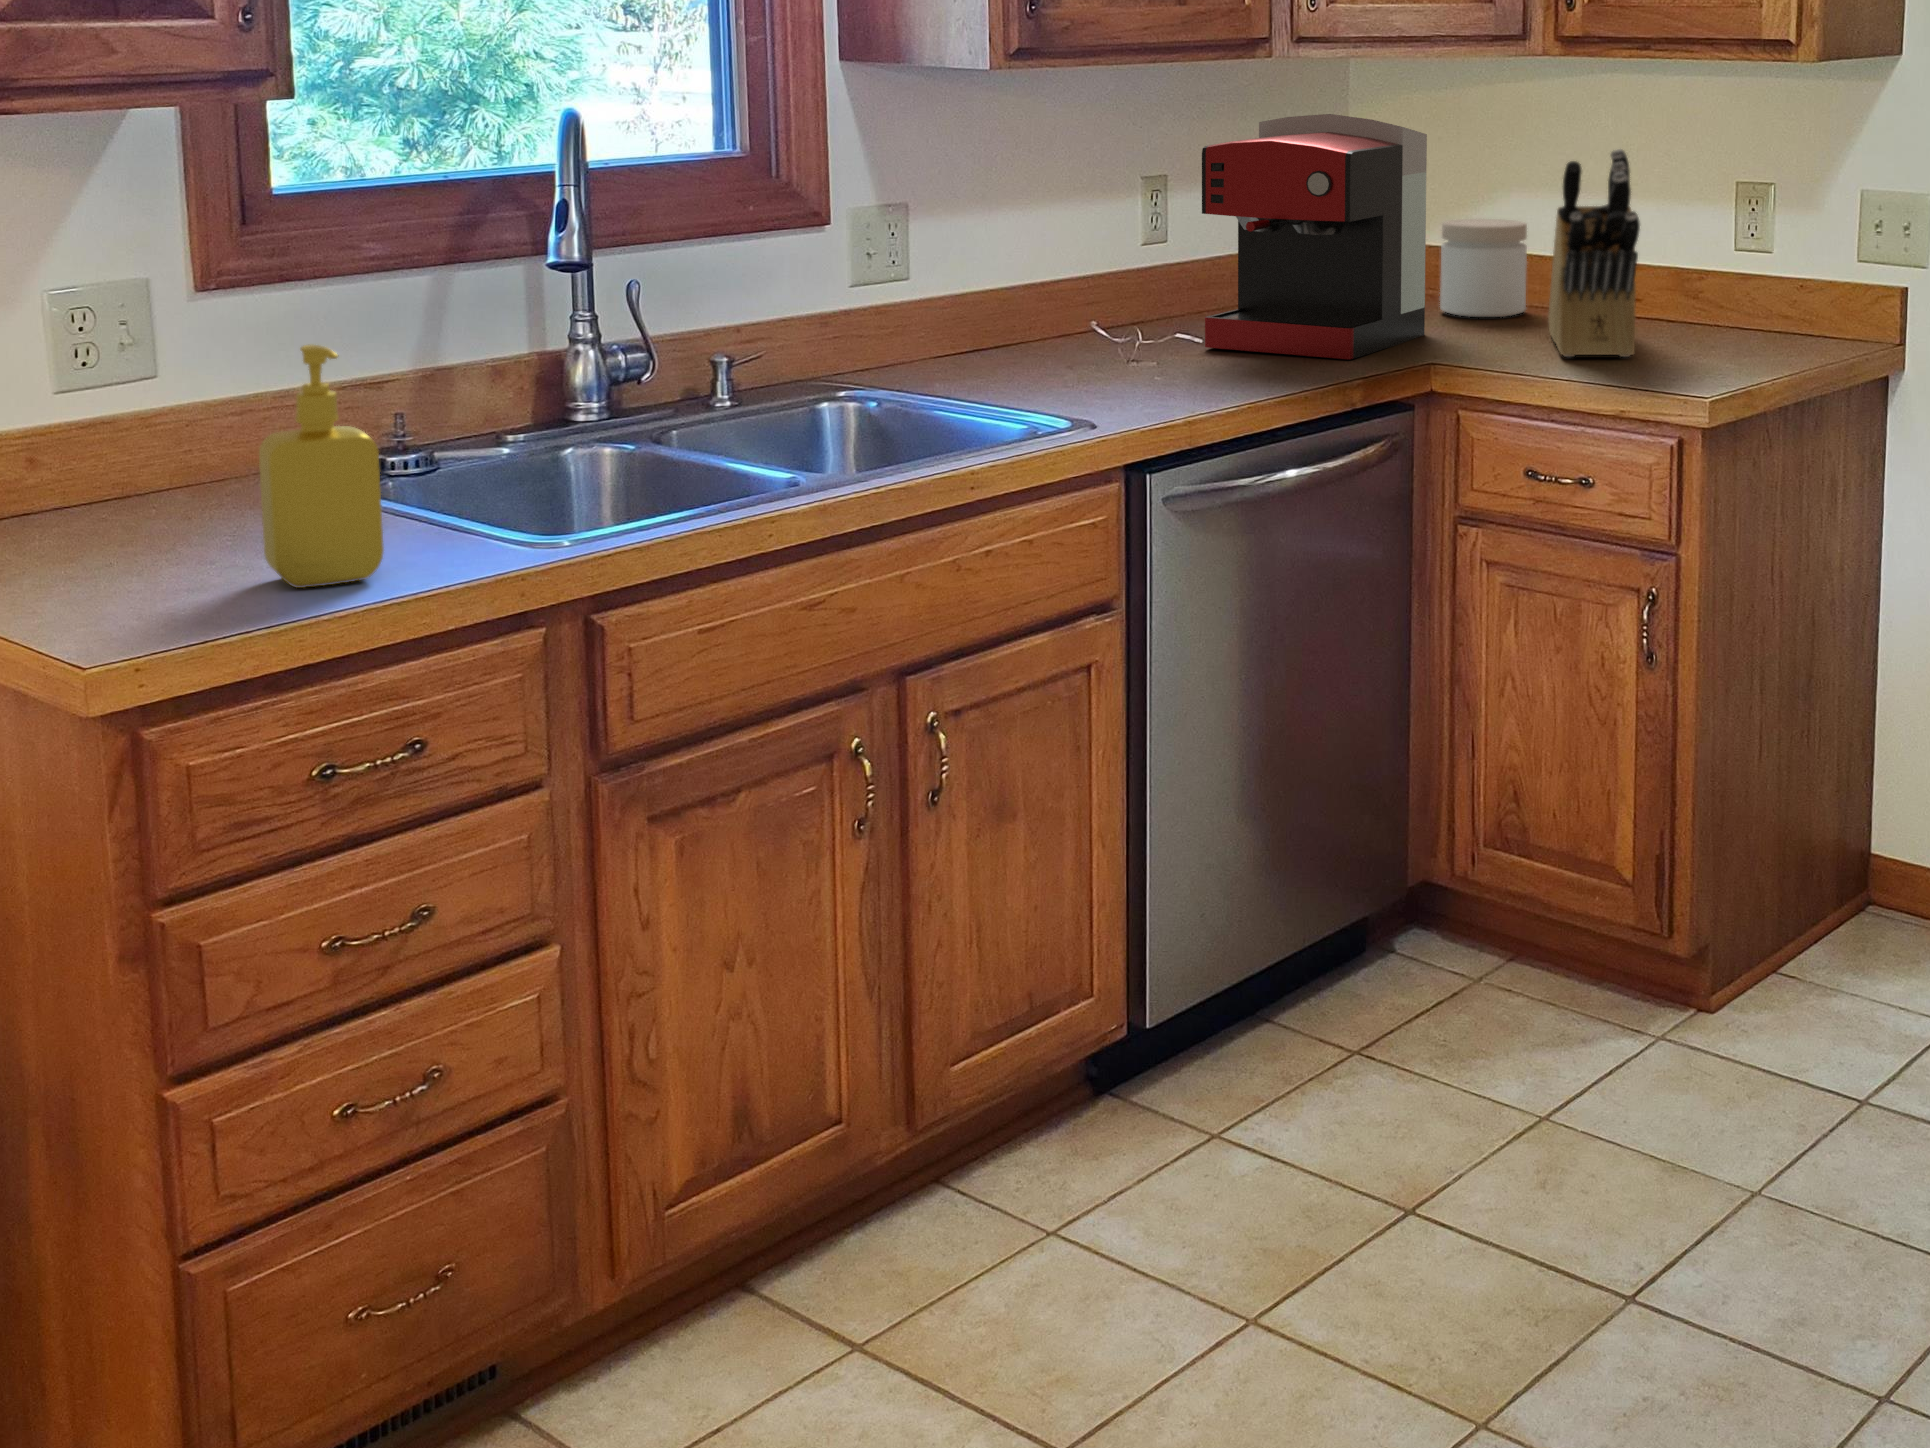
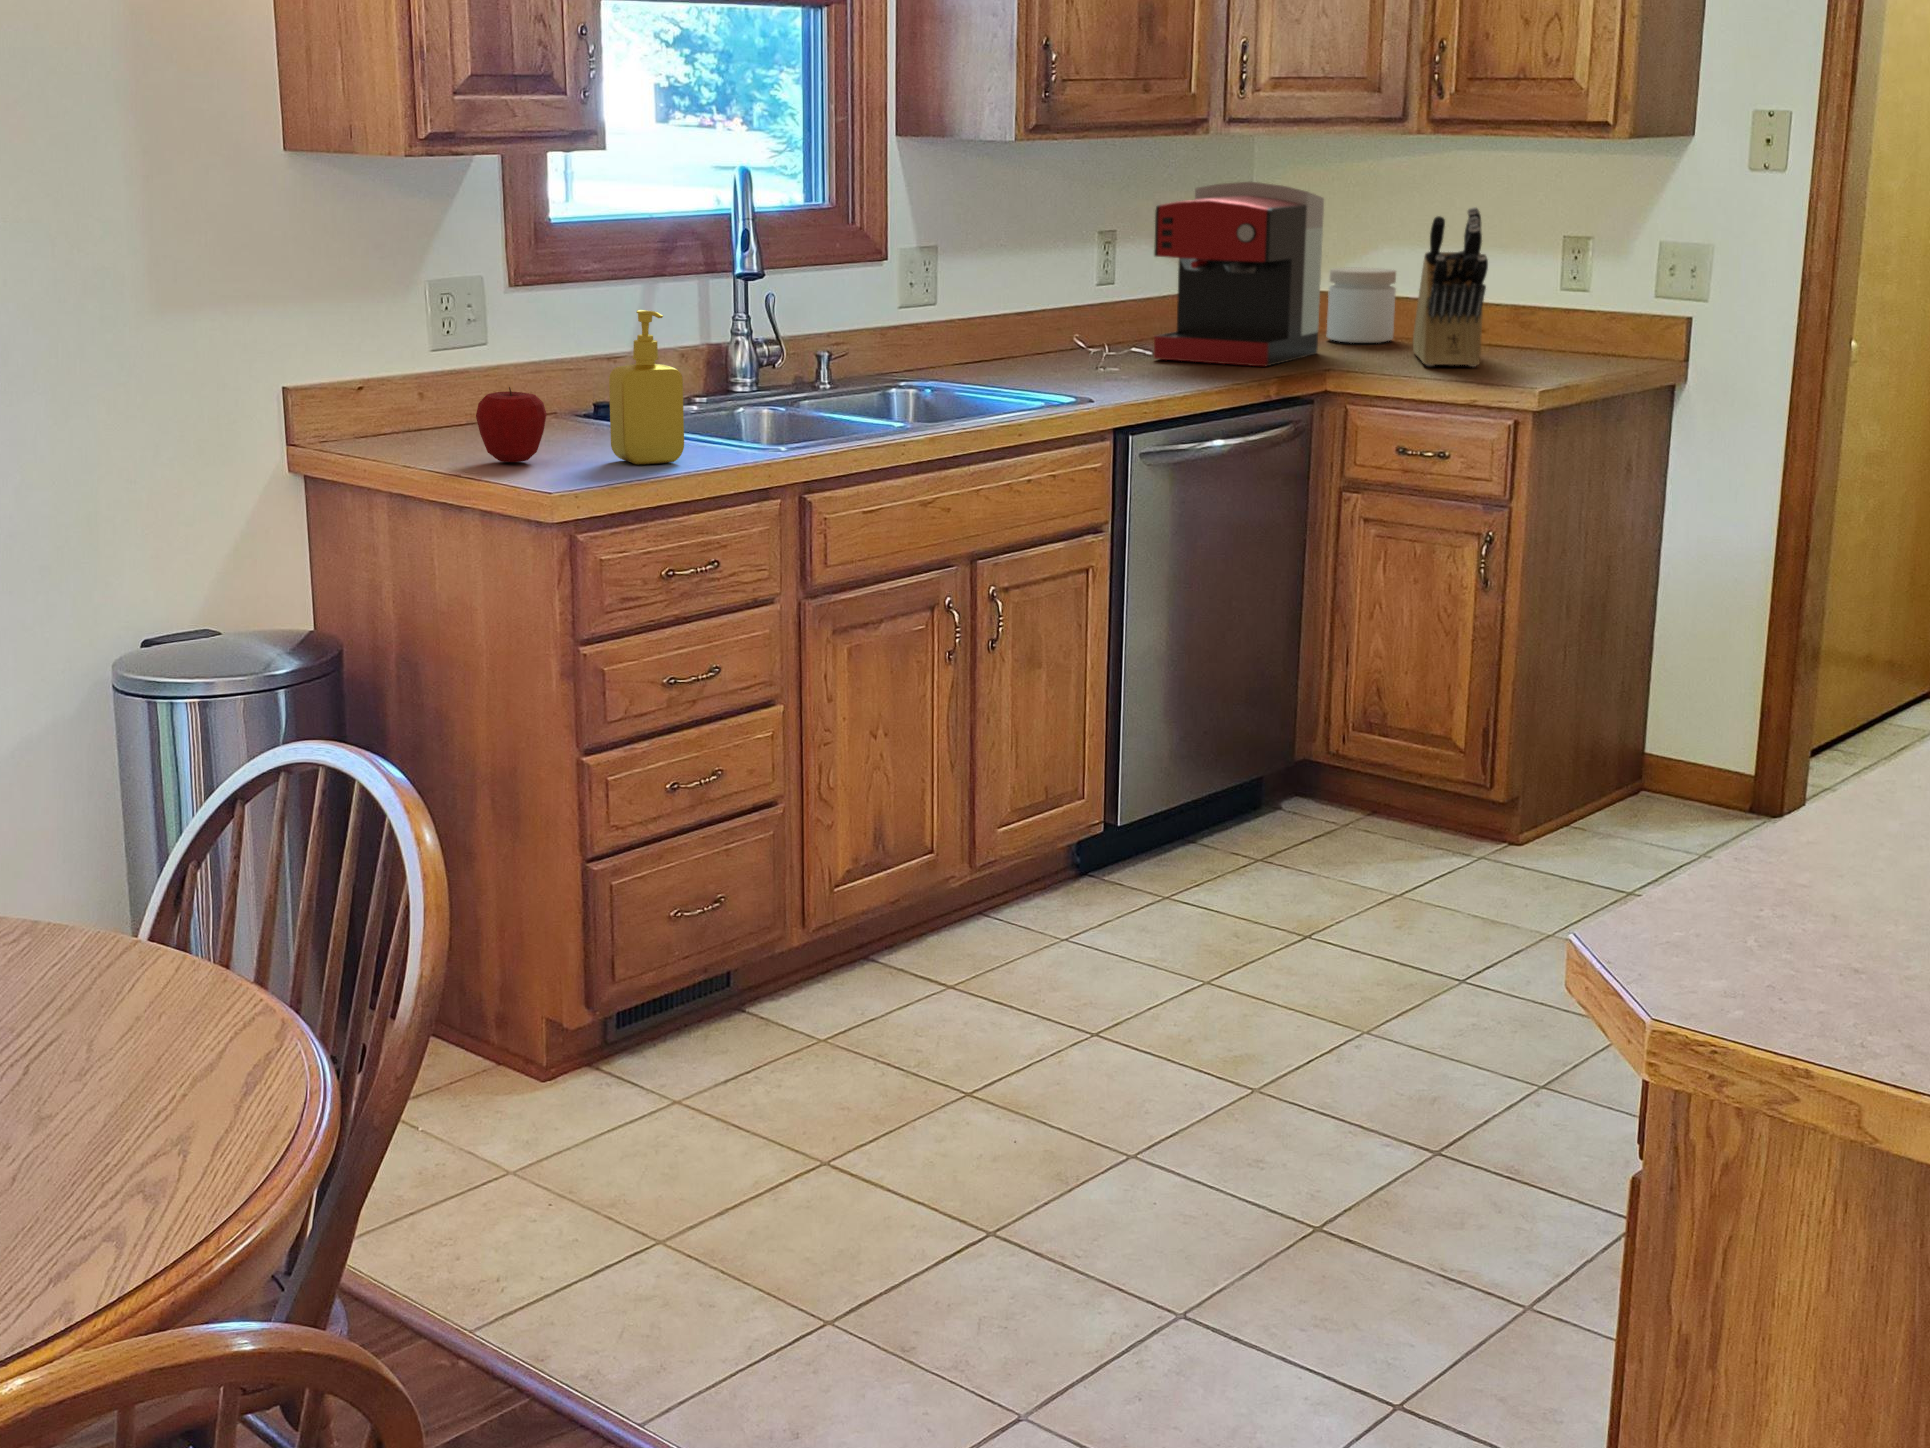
apple: none [28,470,151,590] -> present [476,387,547,462]

